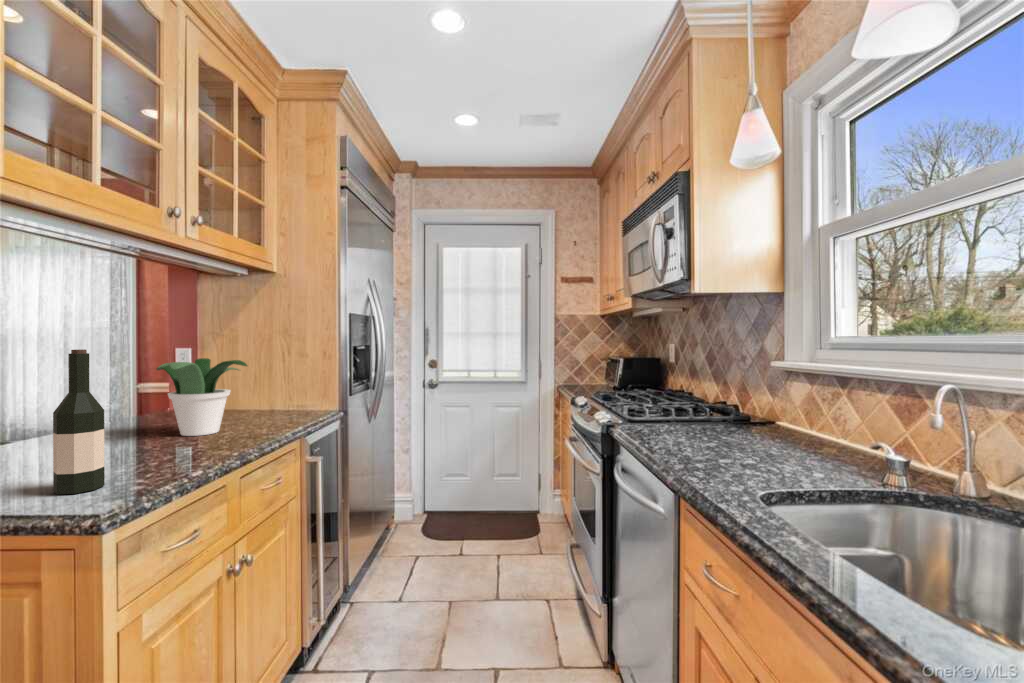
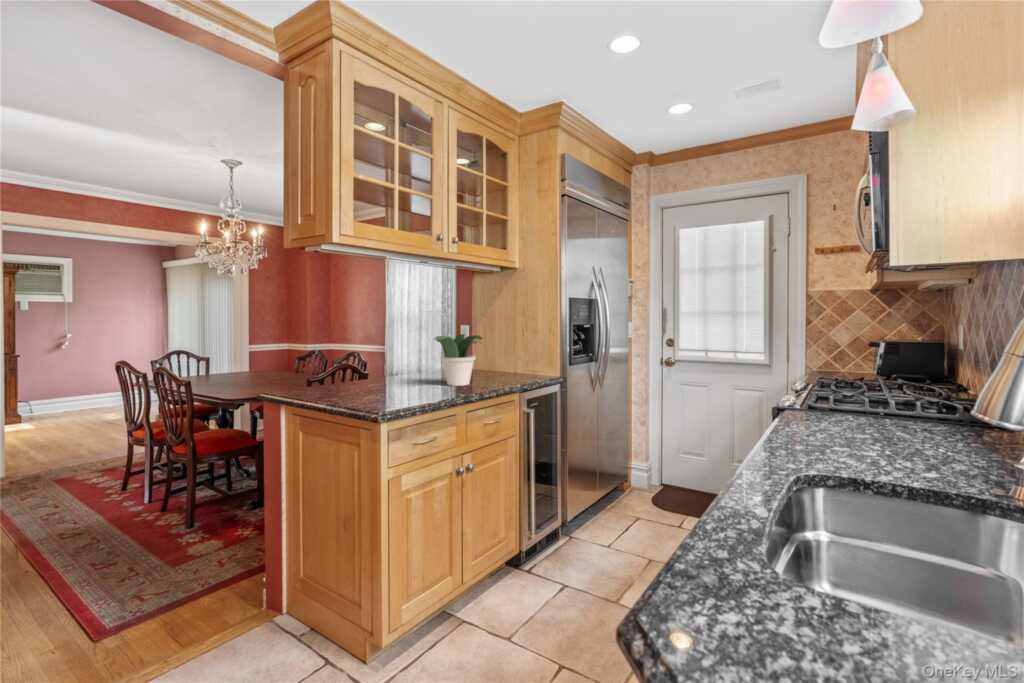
wine bottle: present [53,349,105,494] -> none [367,326,388,405]

